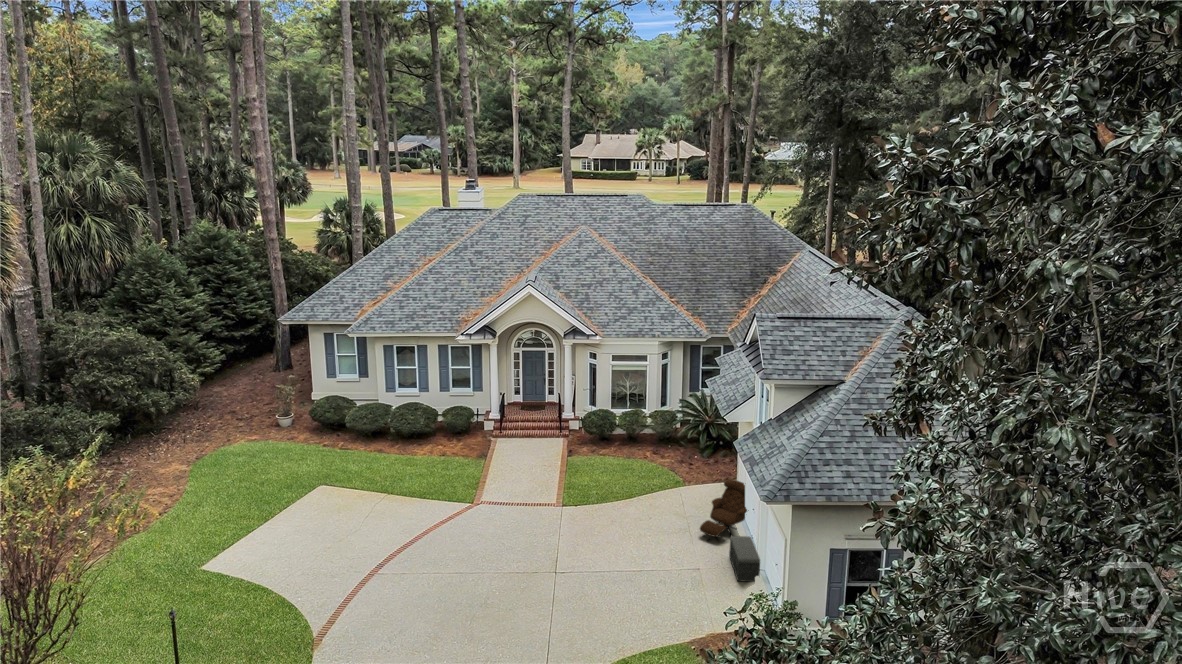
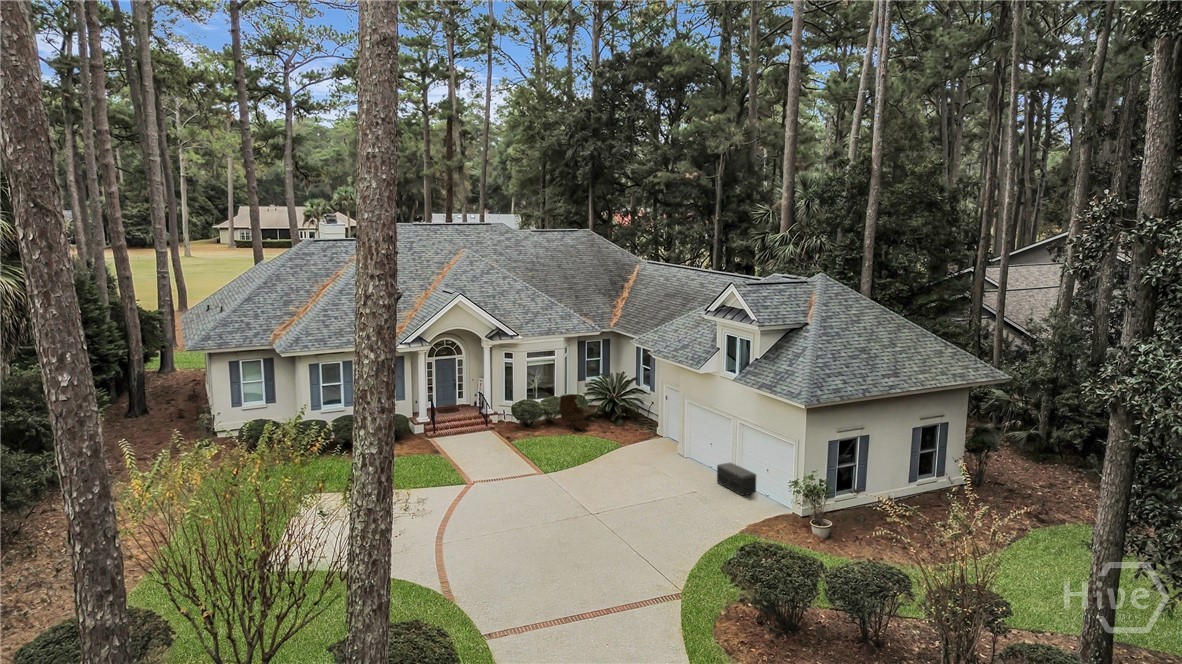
lounge chair: present [700,479,747,540] -> present [559,394,590,430]

